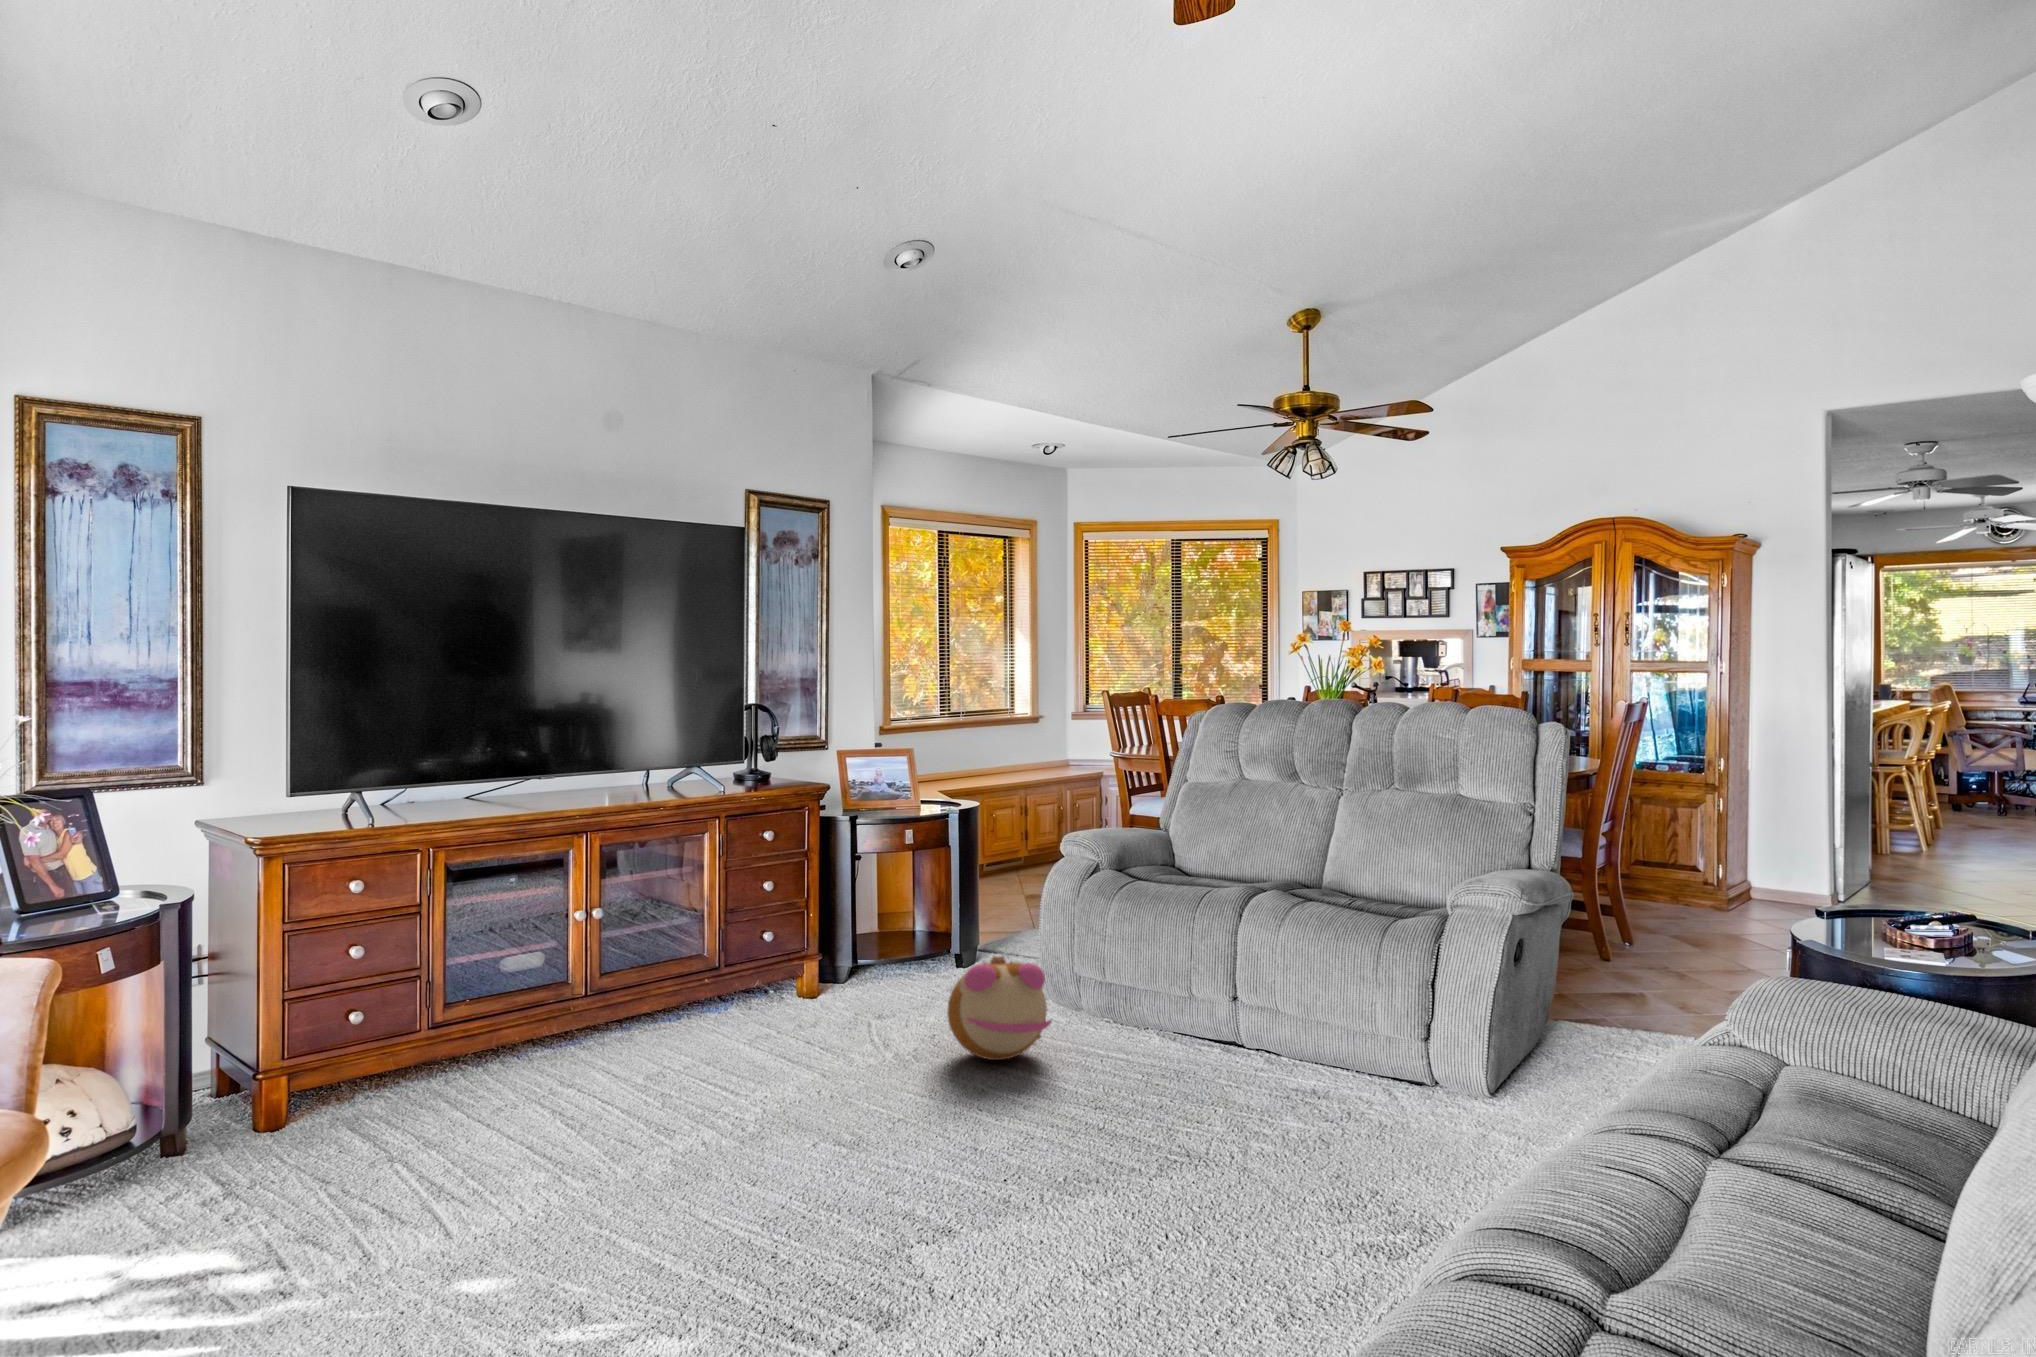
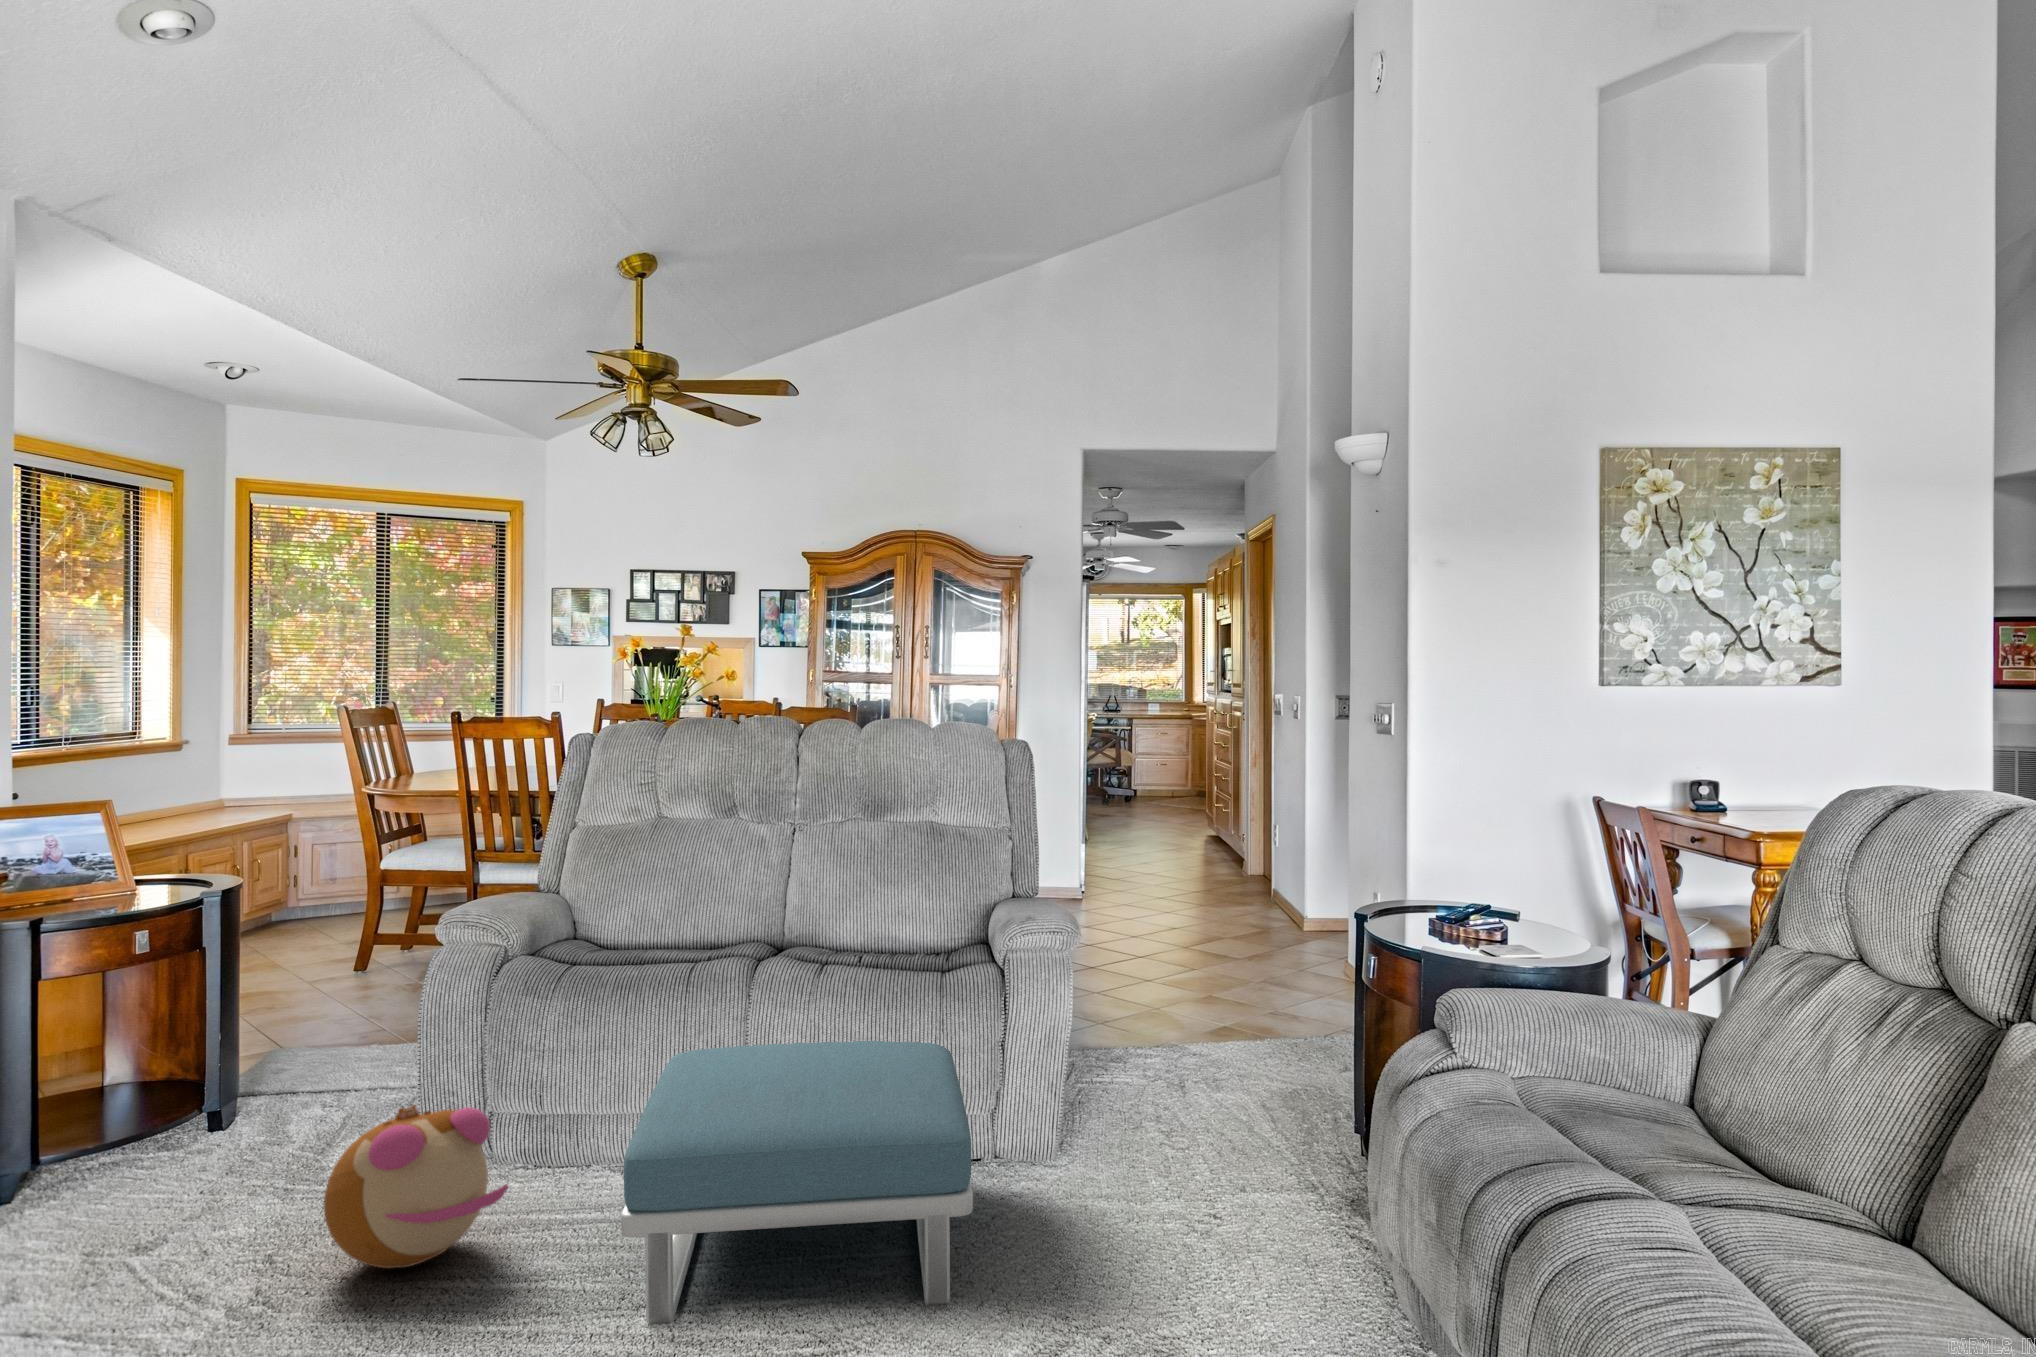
footstool: none [1078,955,1397,1173] -> present [621,1041,973,1325]

